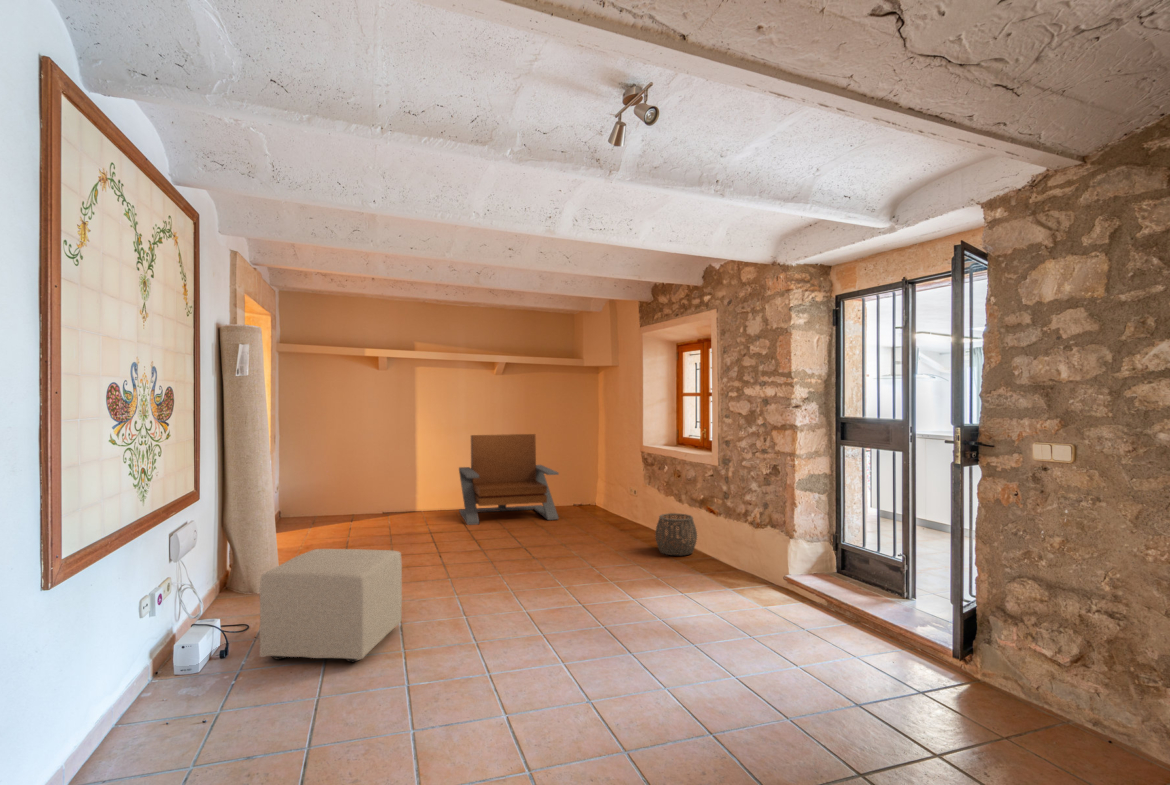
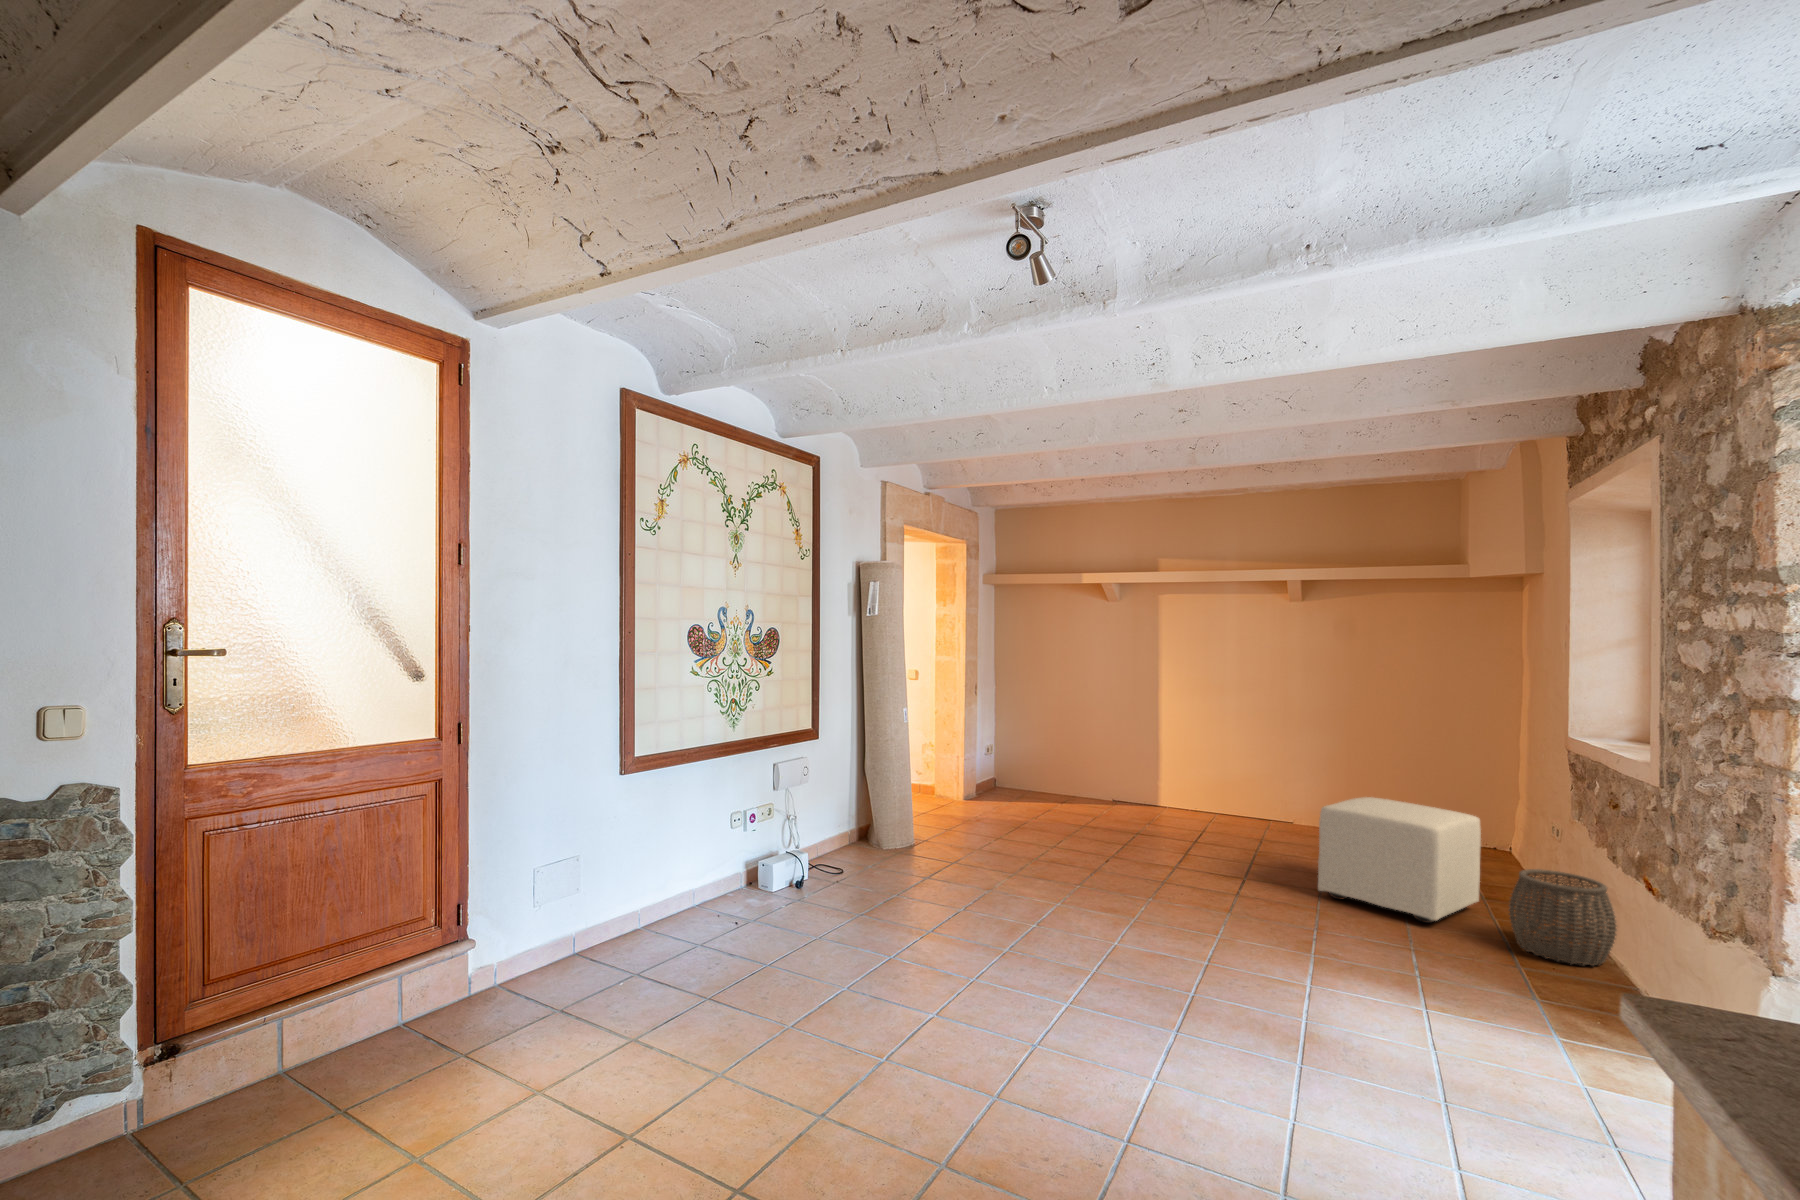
lounge chair: present [459,434,559,525] -> none [1220,685,1392,847]
ottoman: present [259,549,402,662] -> present [1318,797,1481,923]

